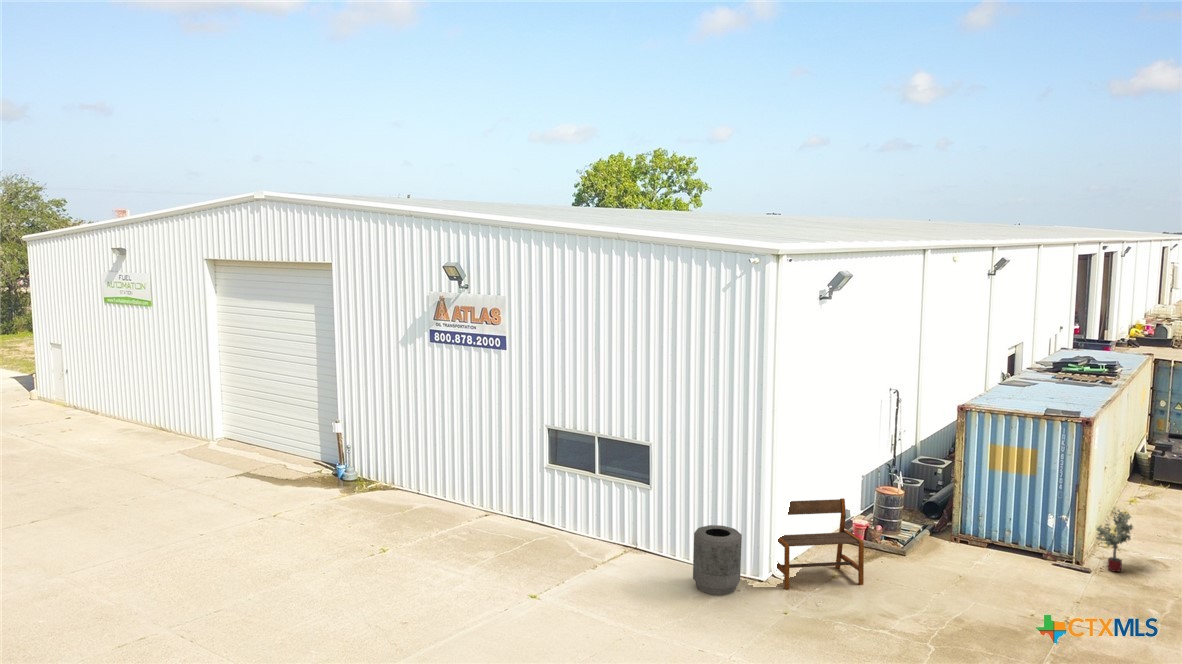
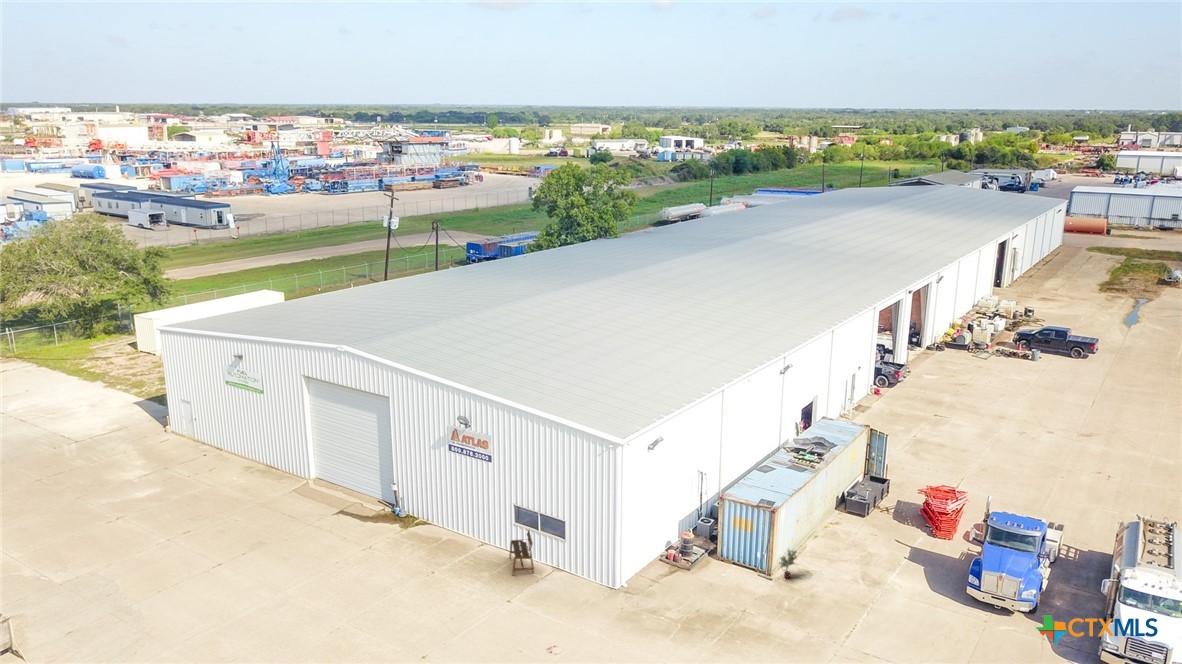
bench: present [777,498,864,589] -> present [509,530,534,576]
trash can: present [693,525,742,595] -> none [584,563,606,597]

